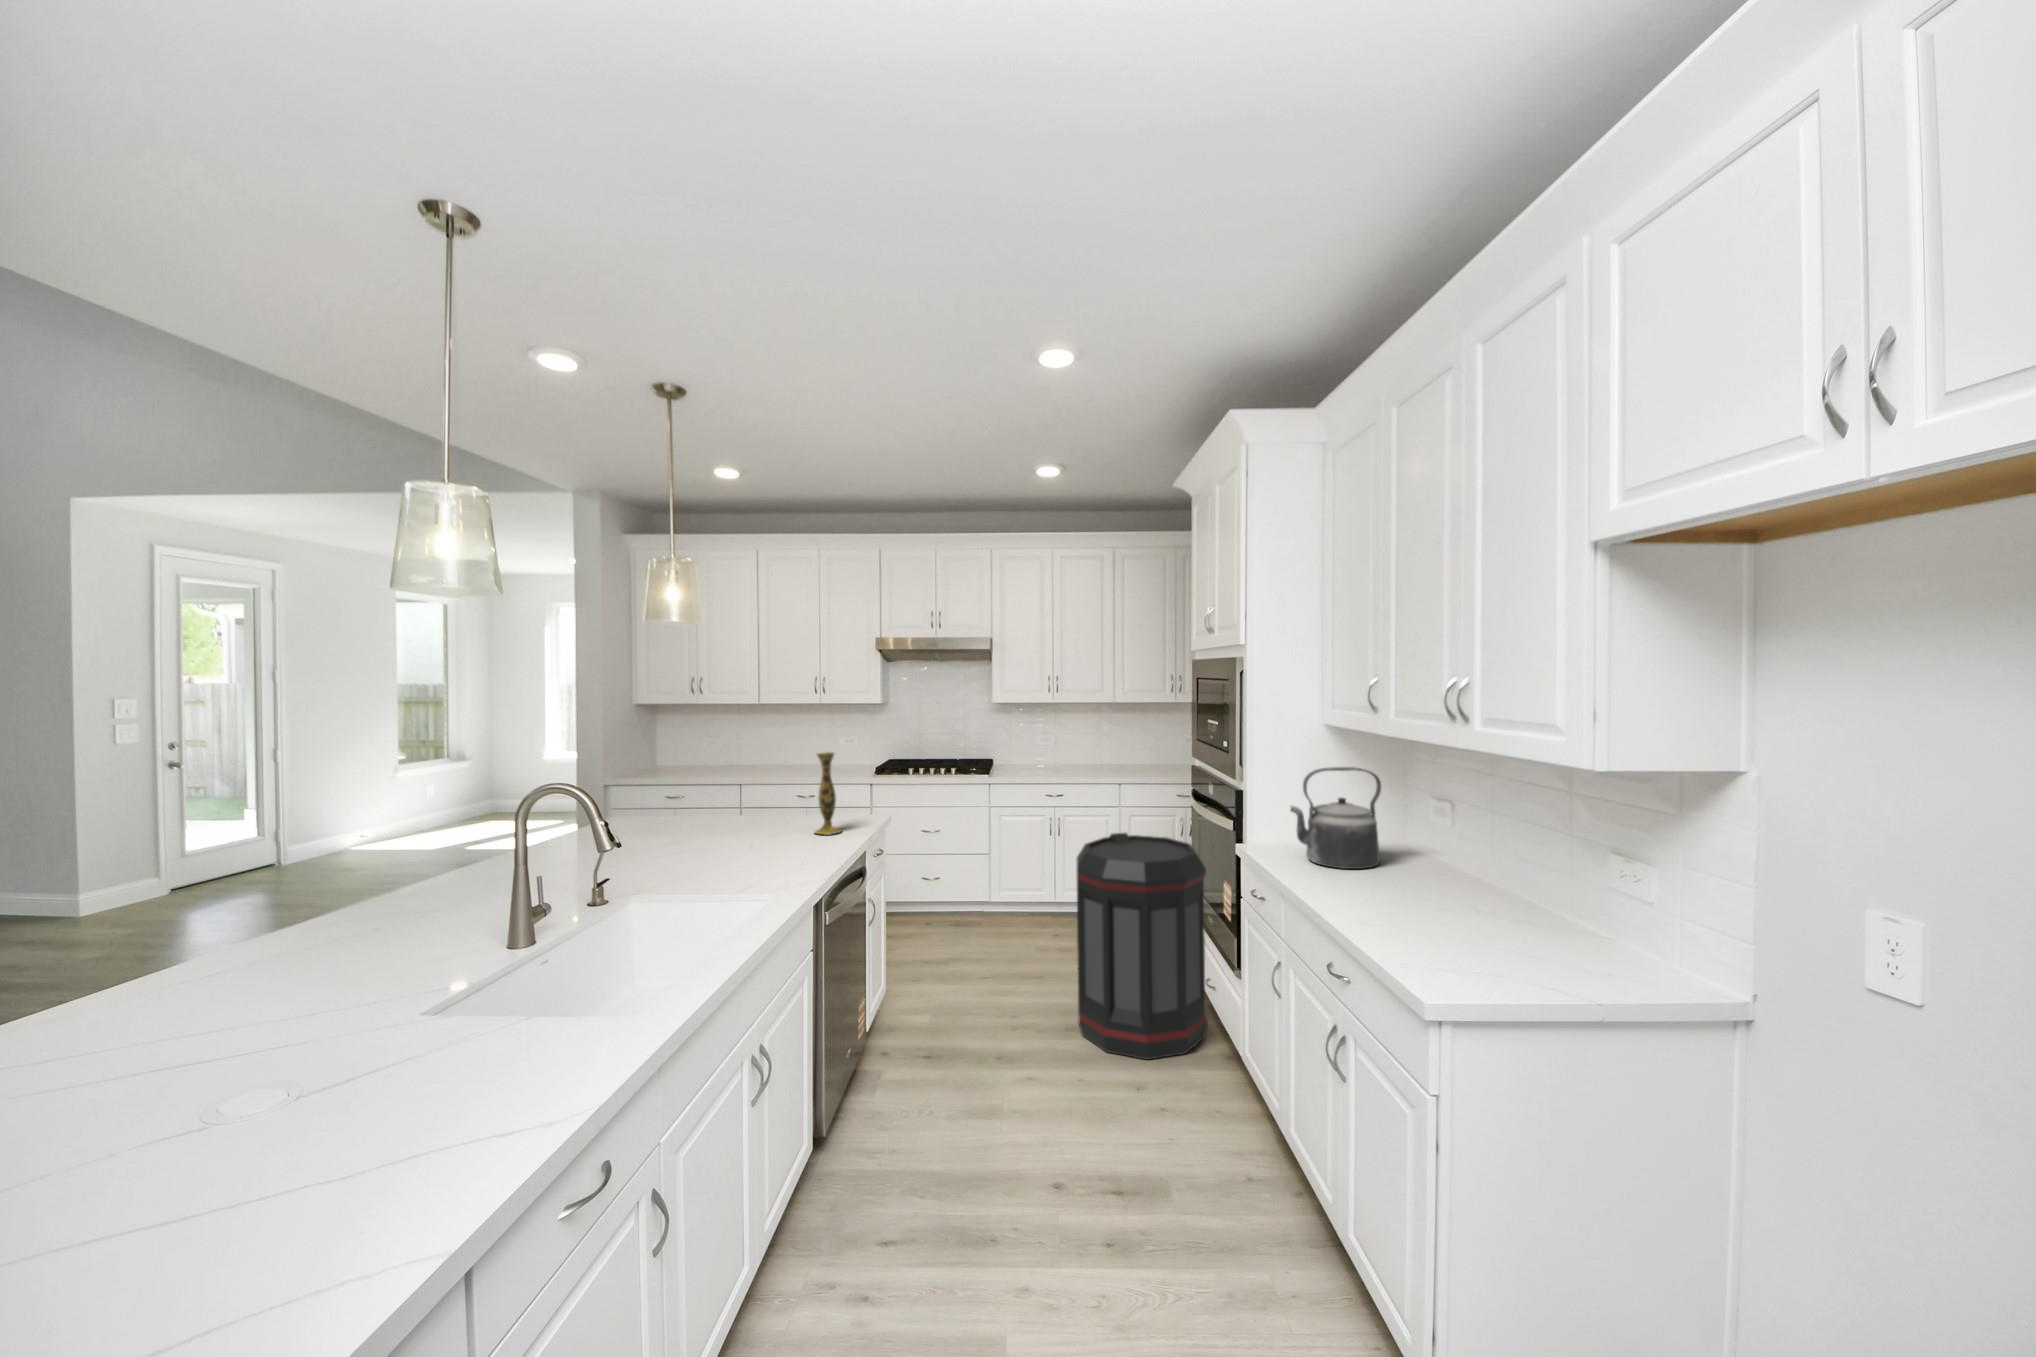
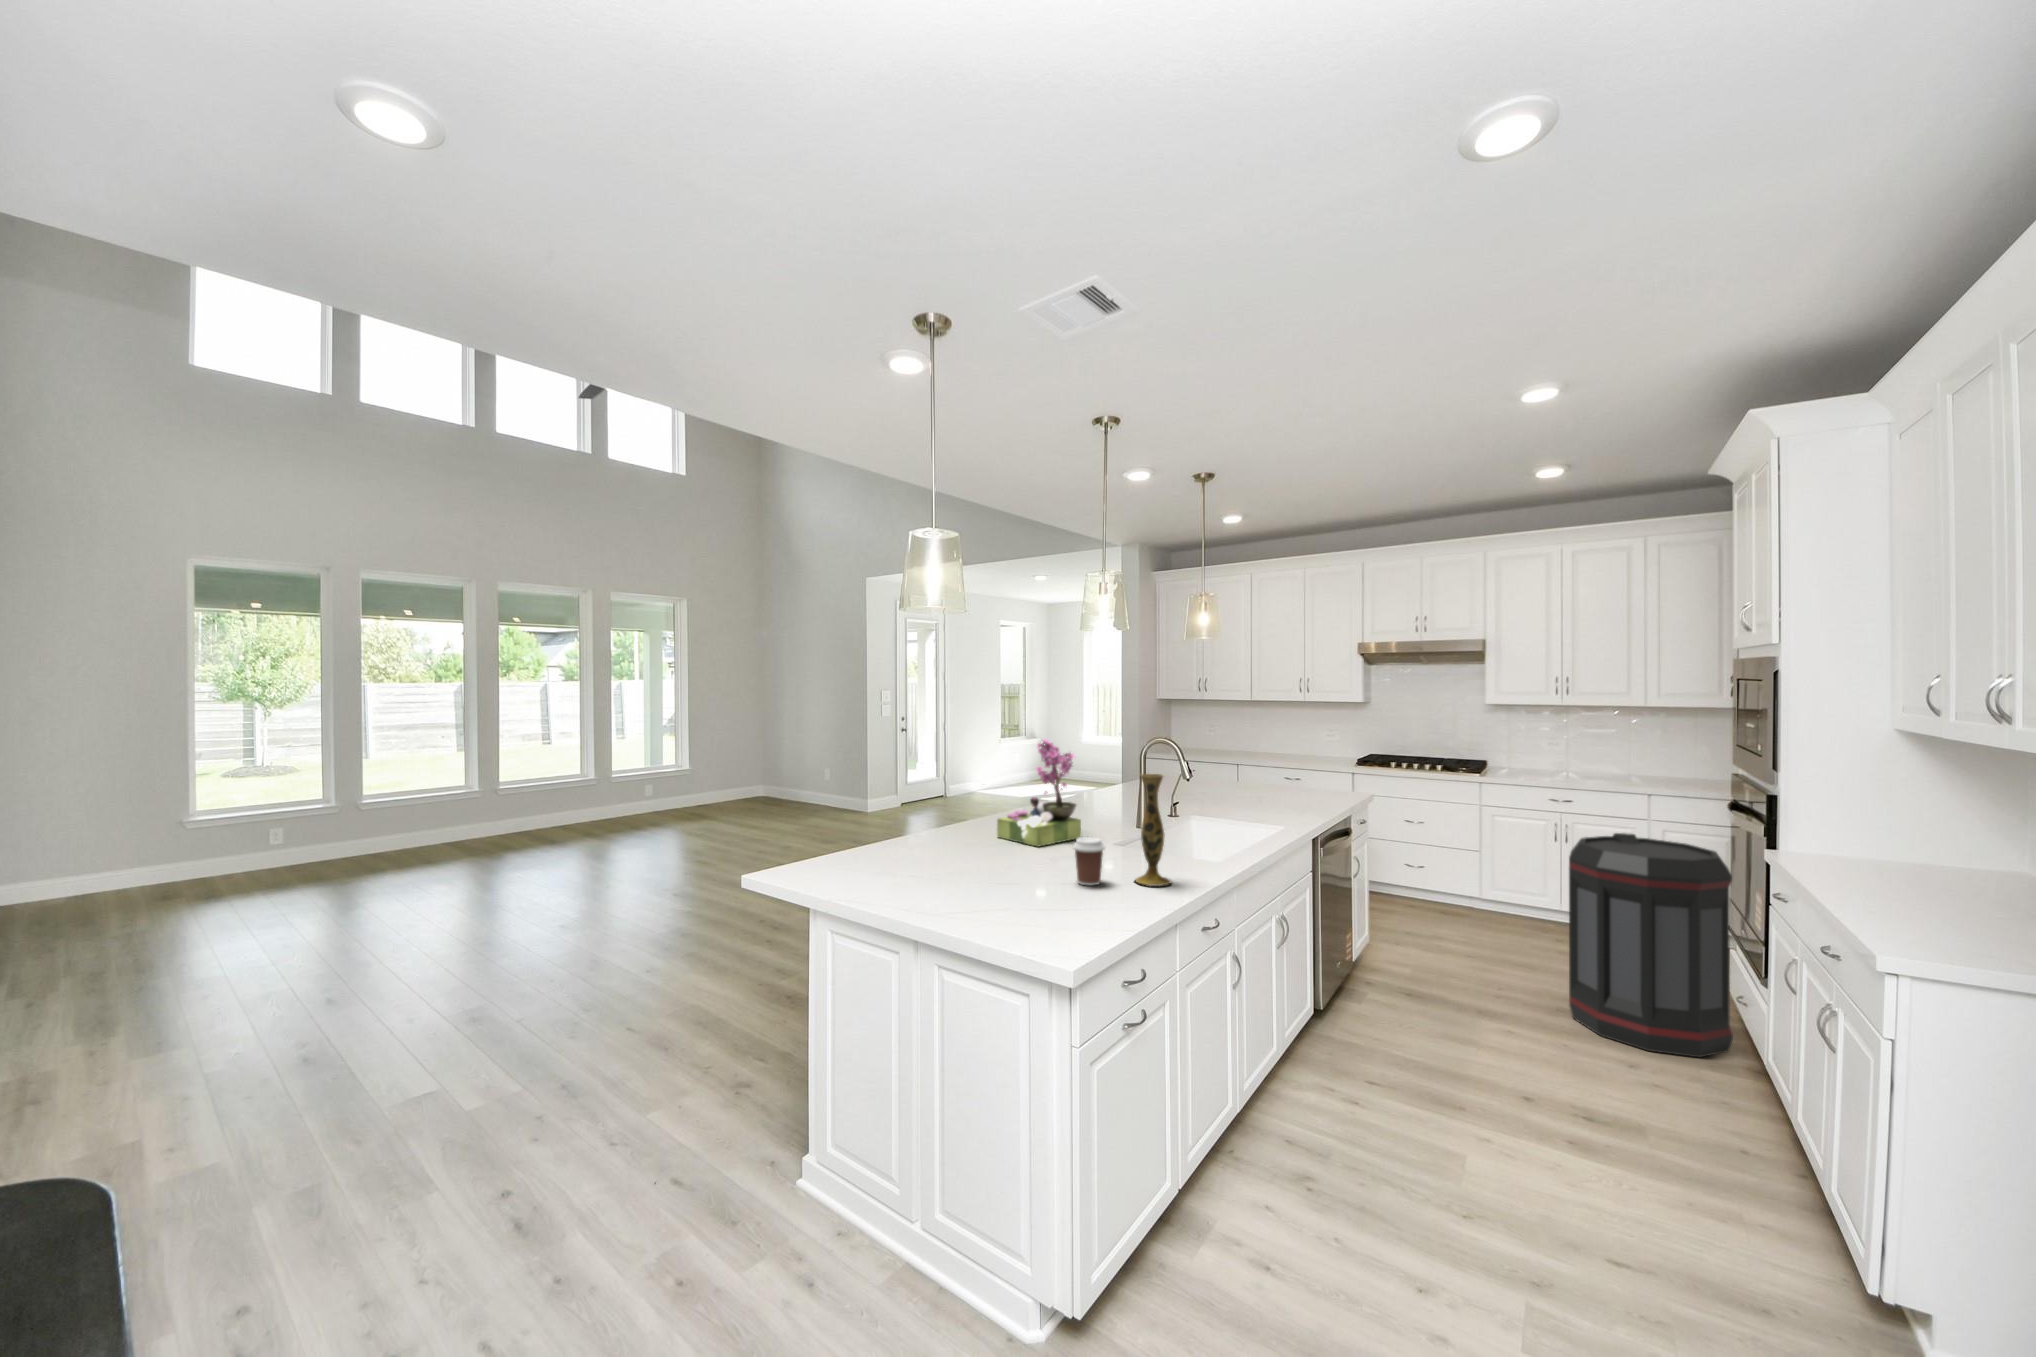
vase: present [815,752,841,835] -> present [1135,774,1171,886]
kettle: present [1290,767,1381,869] -> none [1828,772,1968,881]
flower arrangement: none [137,816,367,1060] -> present [997,739,1081,846]
coffee cup: none [201,1074,307,1205] -> present [1073,837,1105,885]

